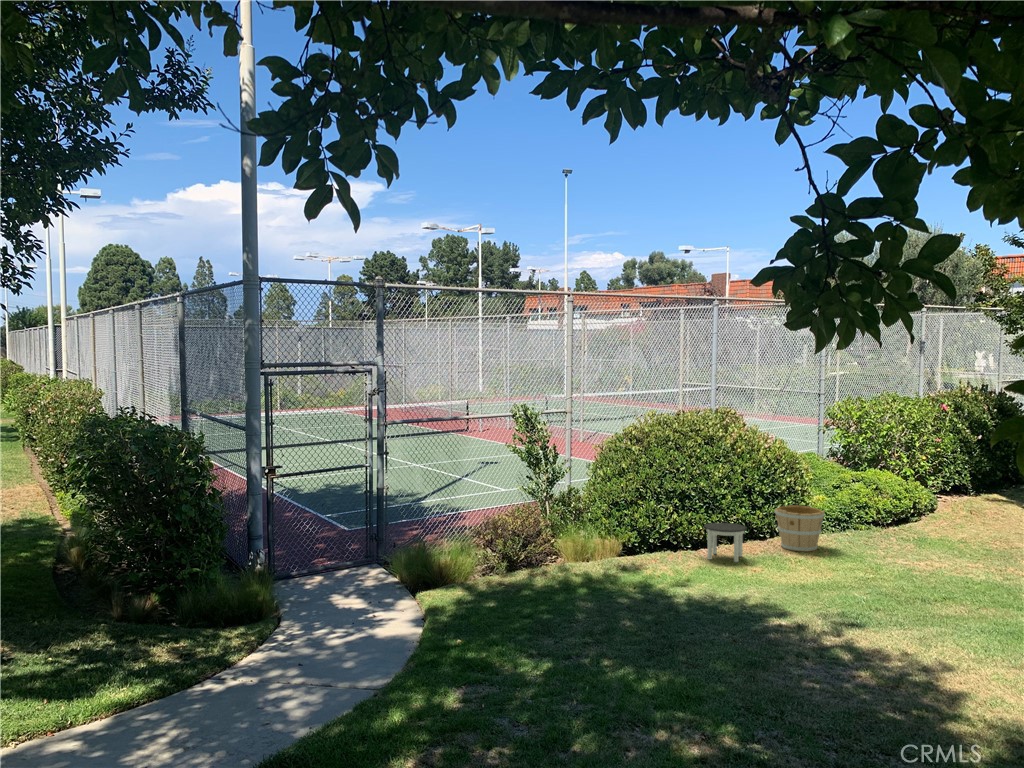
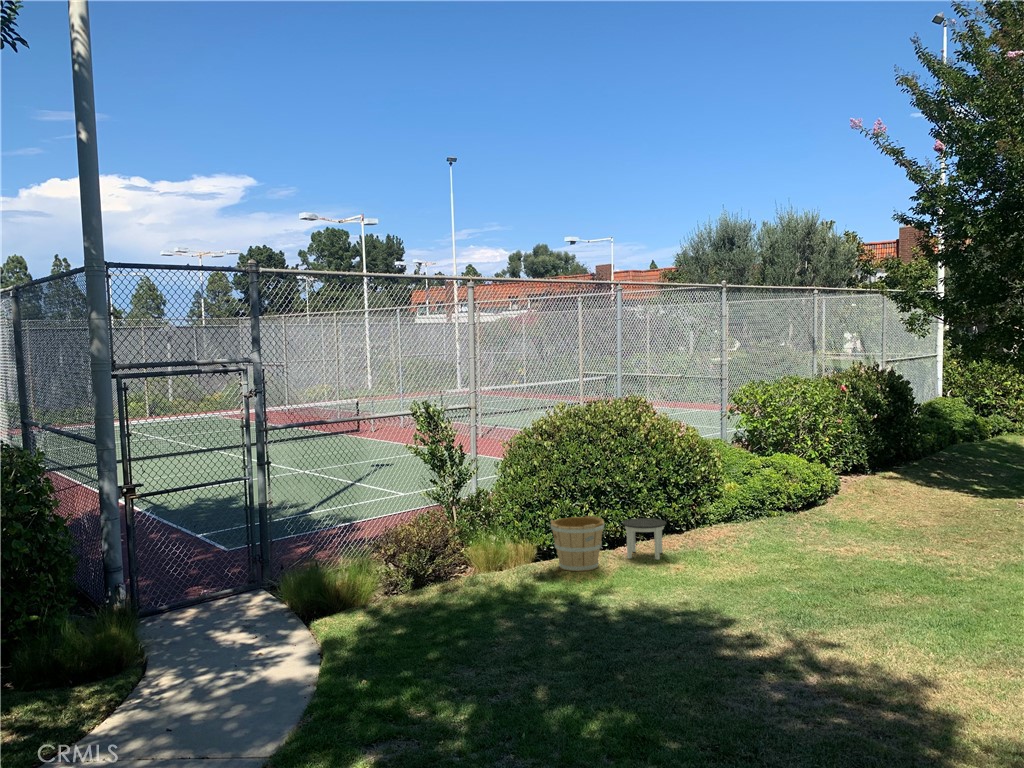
wooden bucket: present [775,505,825,552] -> present [551,516,604,571]

